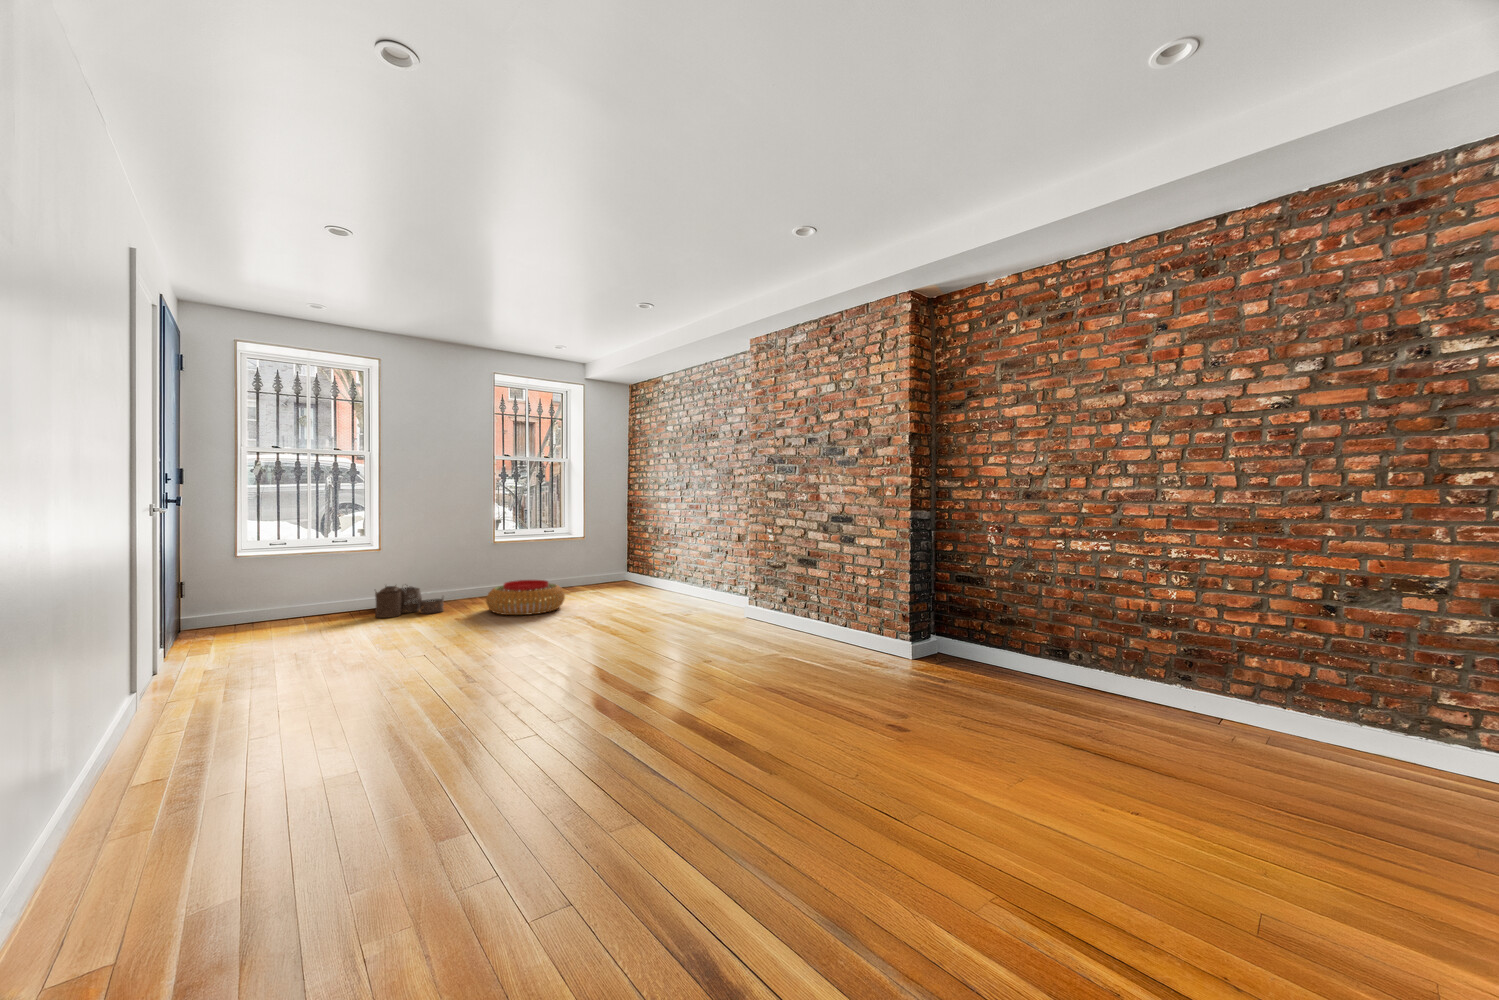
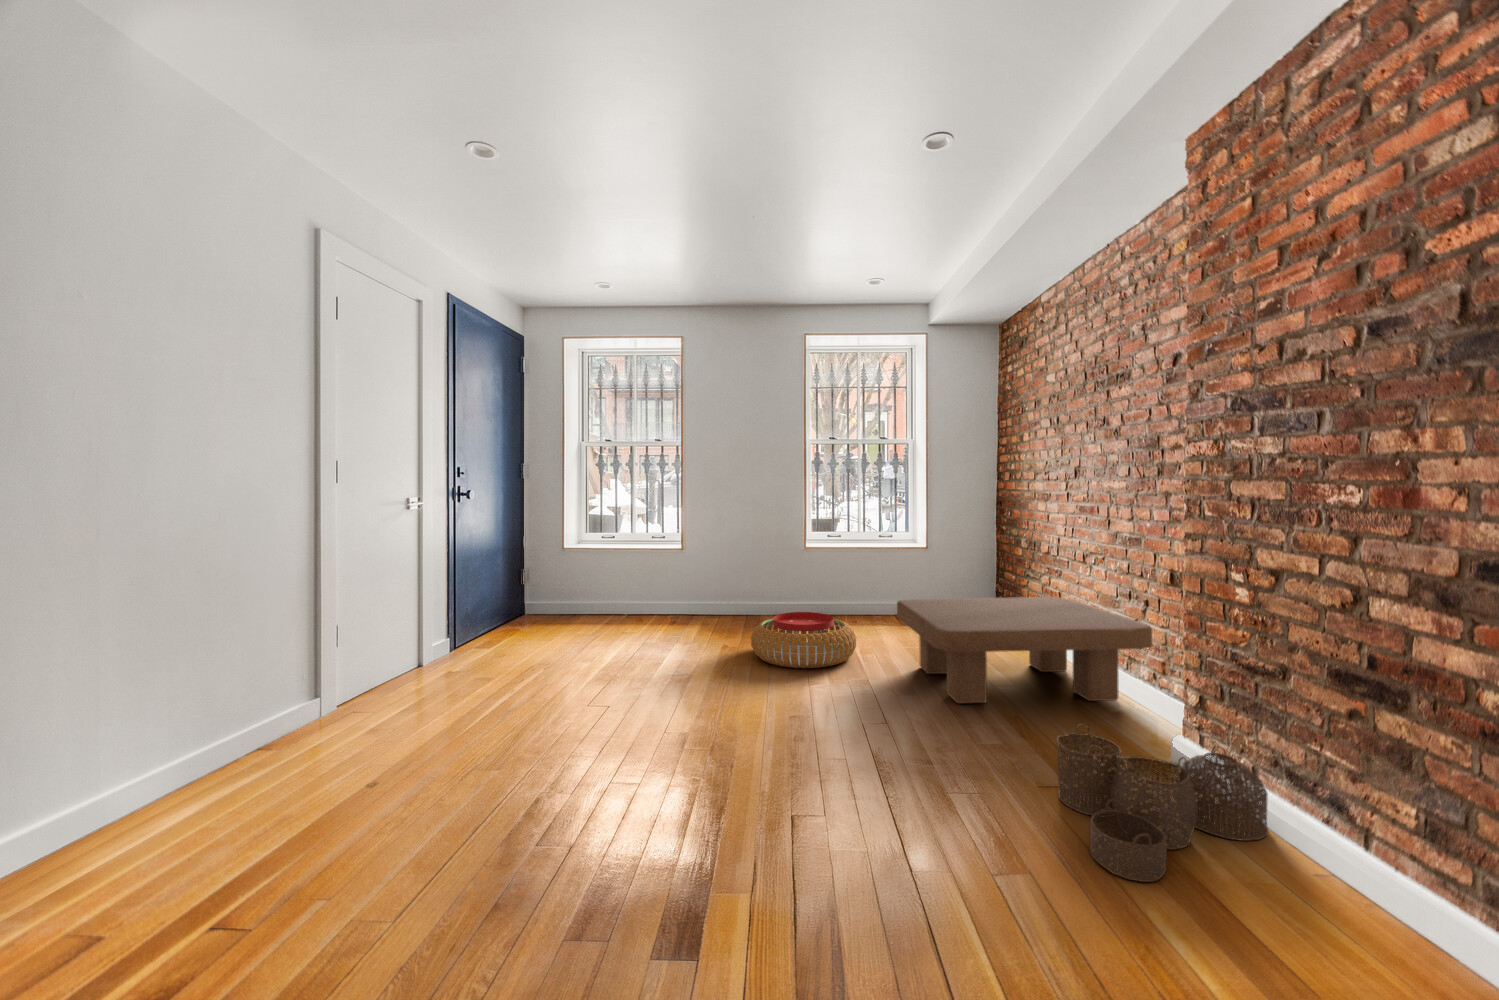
coffee table: none [594,557,730,615] -> present [897,597,1152,703]
woven basket: present [375,585,444,618] -> present [1057,724,1268,882]

